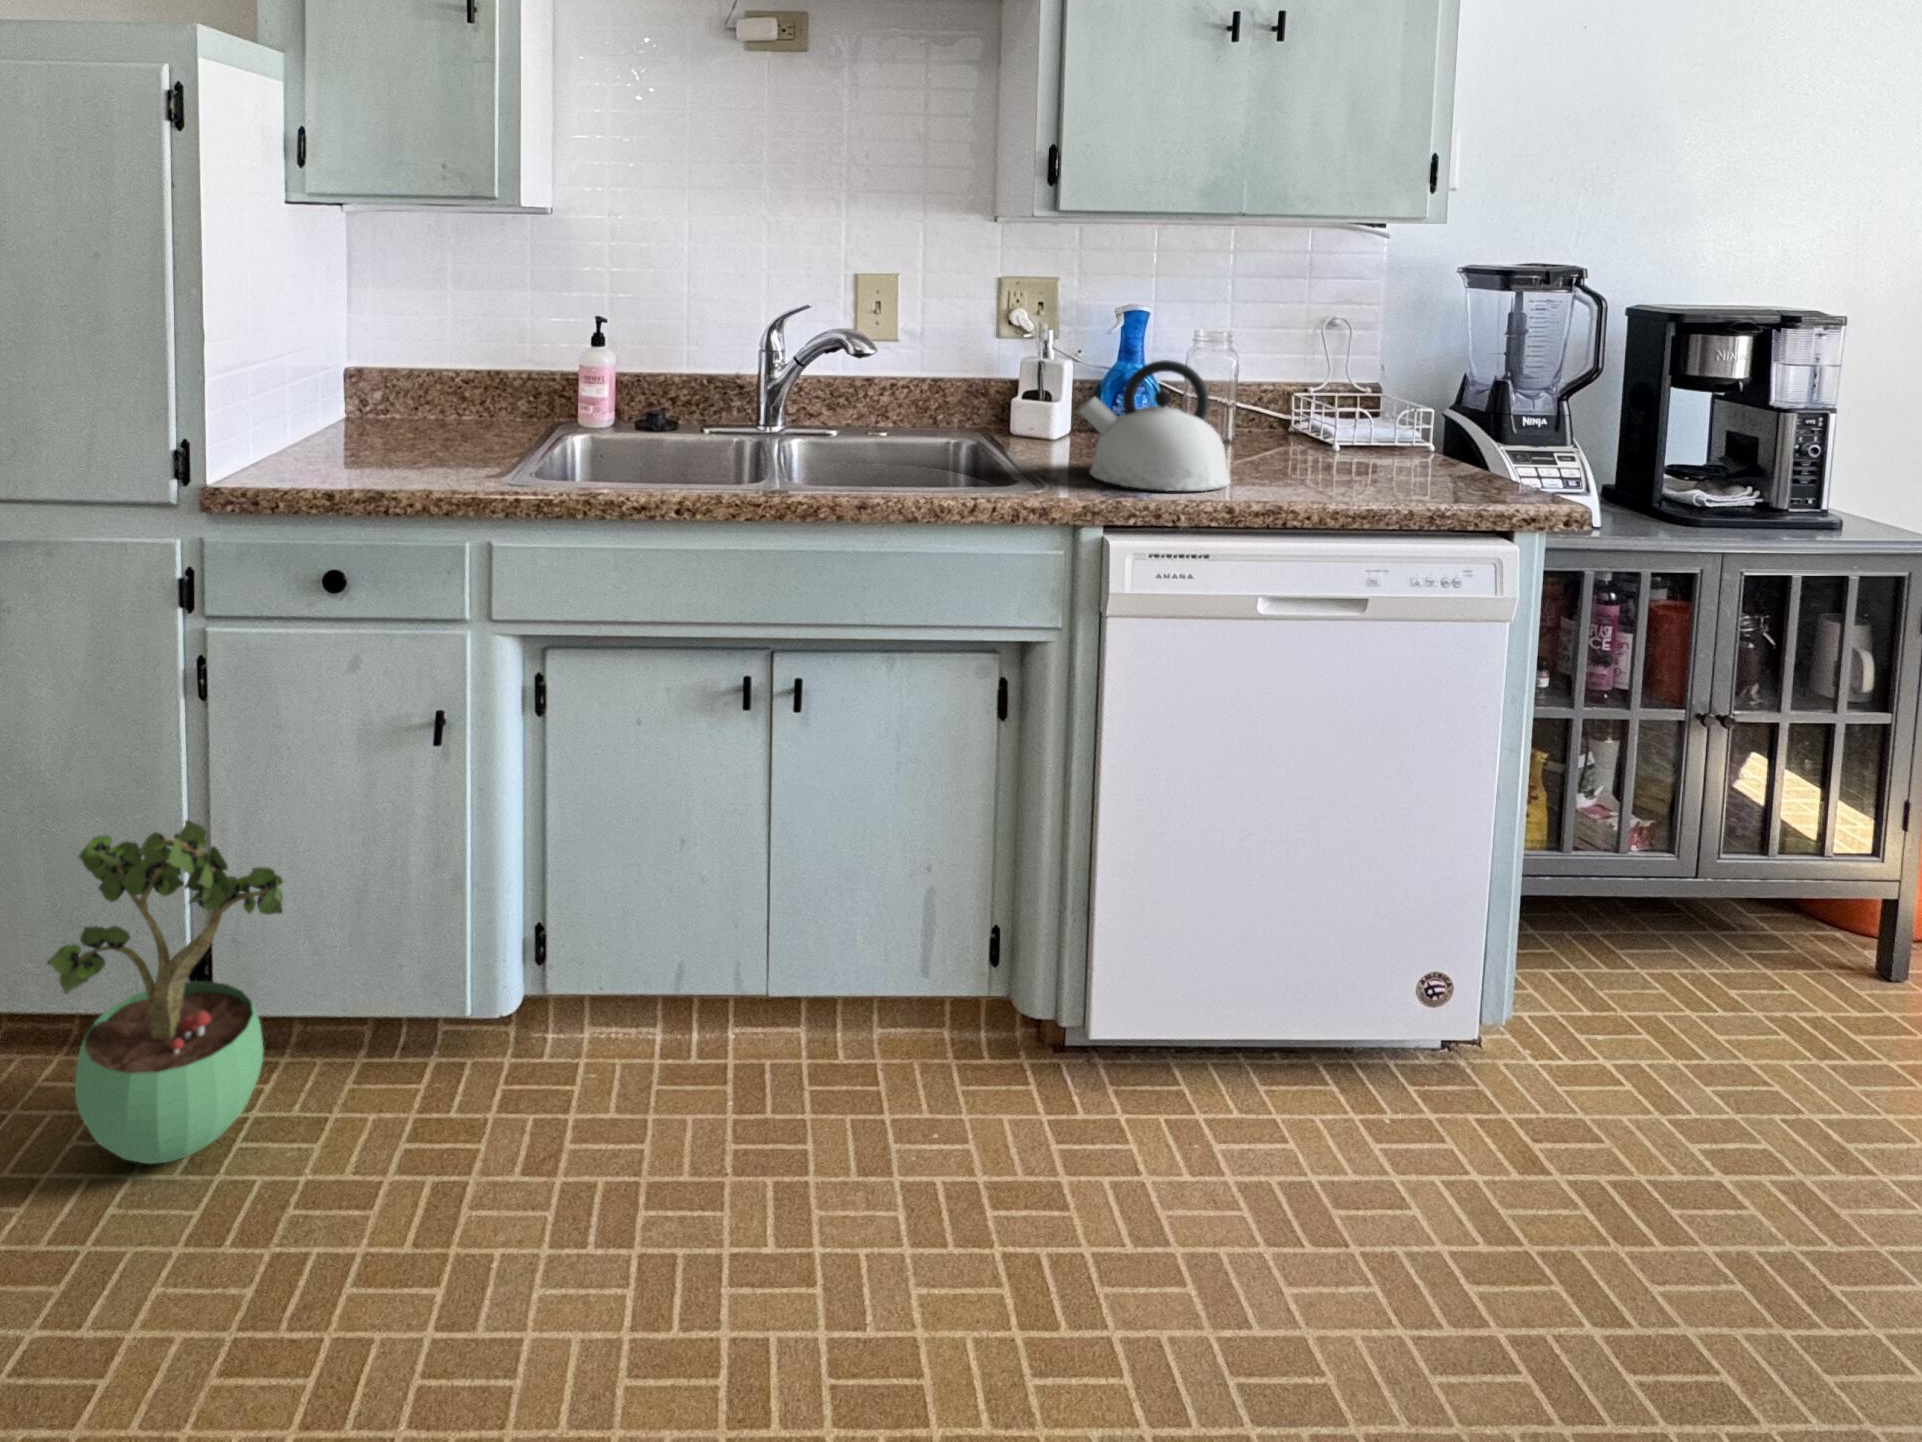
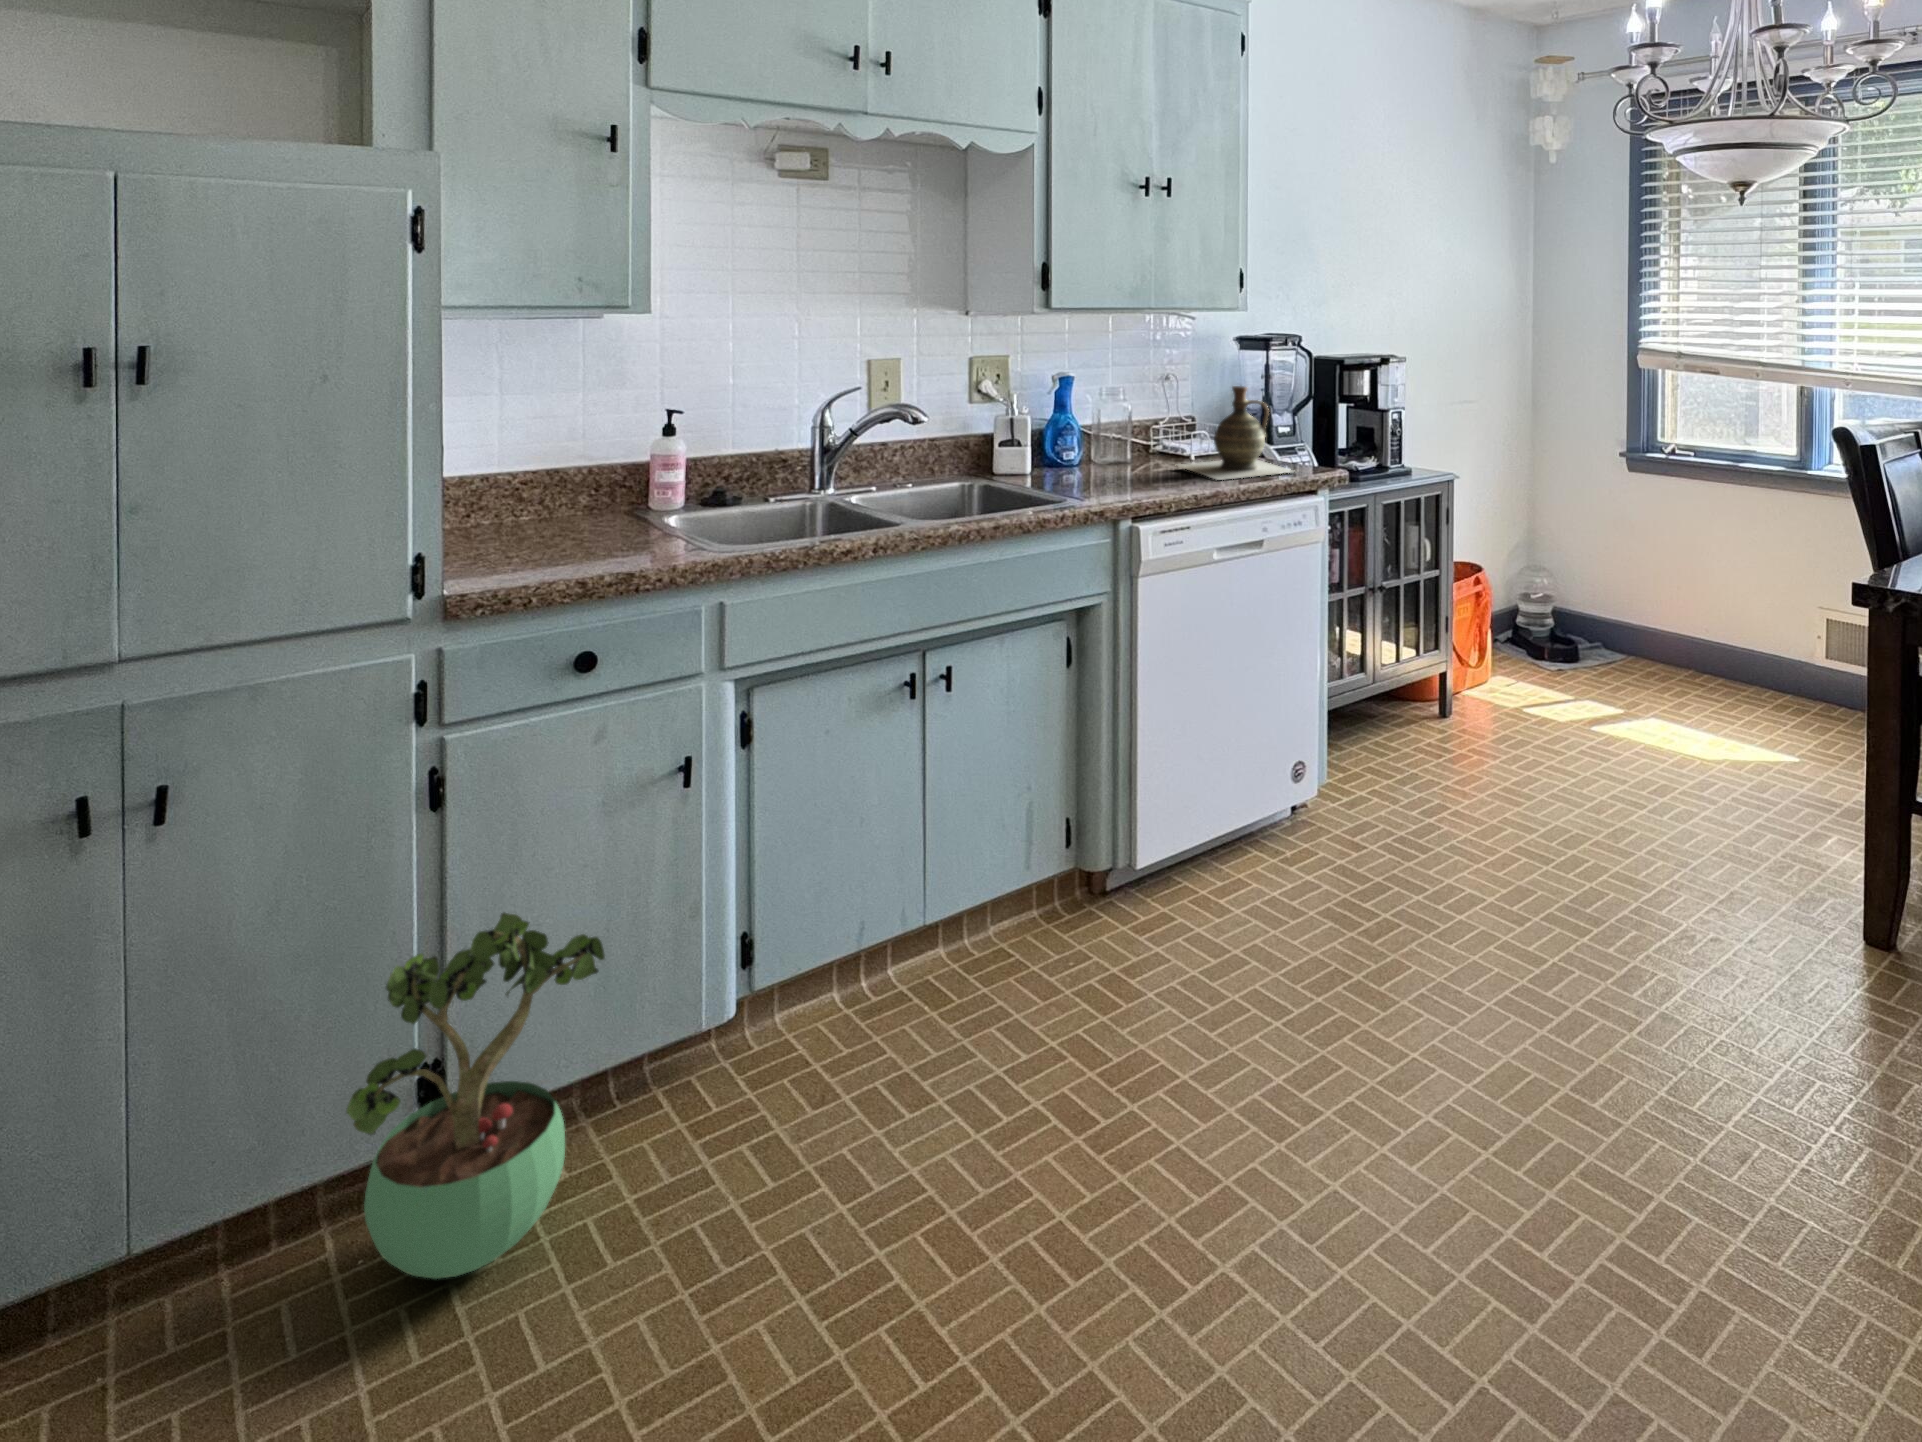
ceramic jug: none [1276,341,1467,491] -> present [1178,386,1293,480]
kettle: present [1079,360,1231,491] -> none [1086,407,1182,493]

